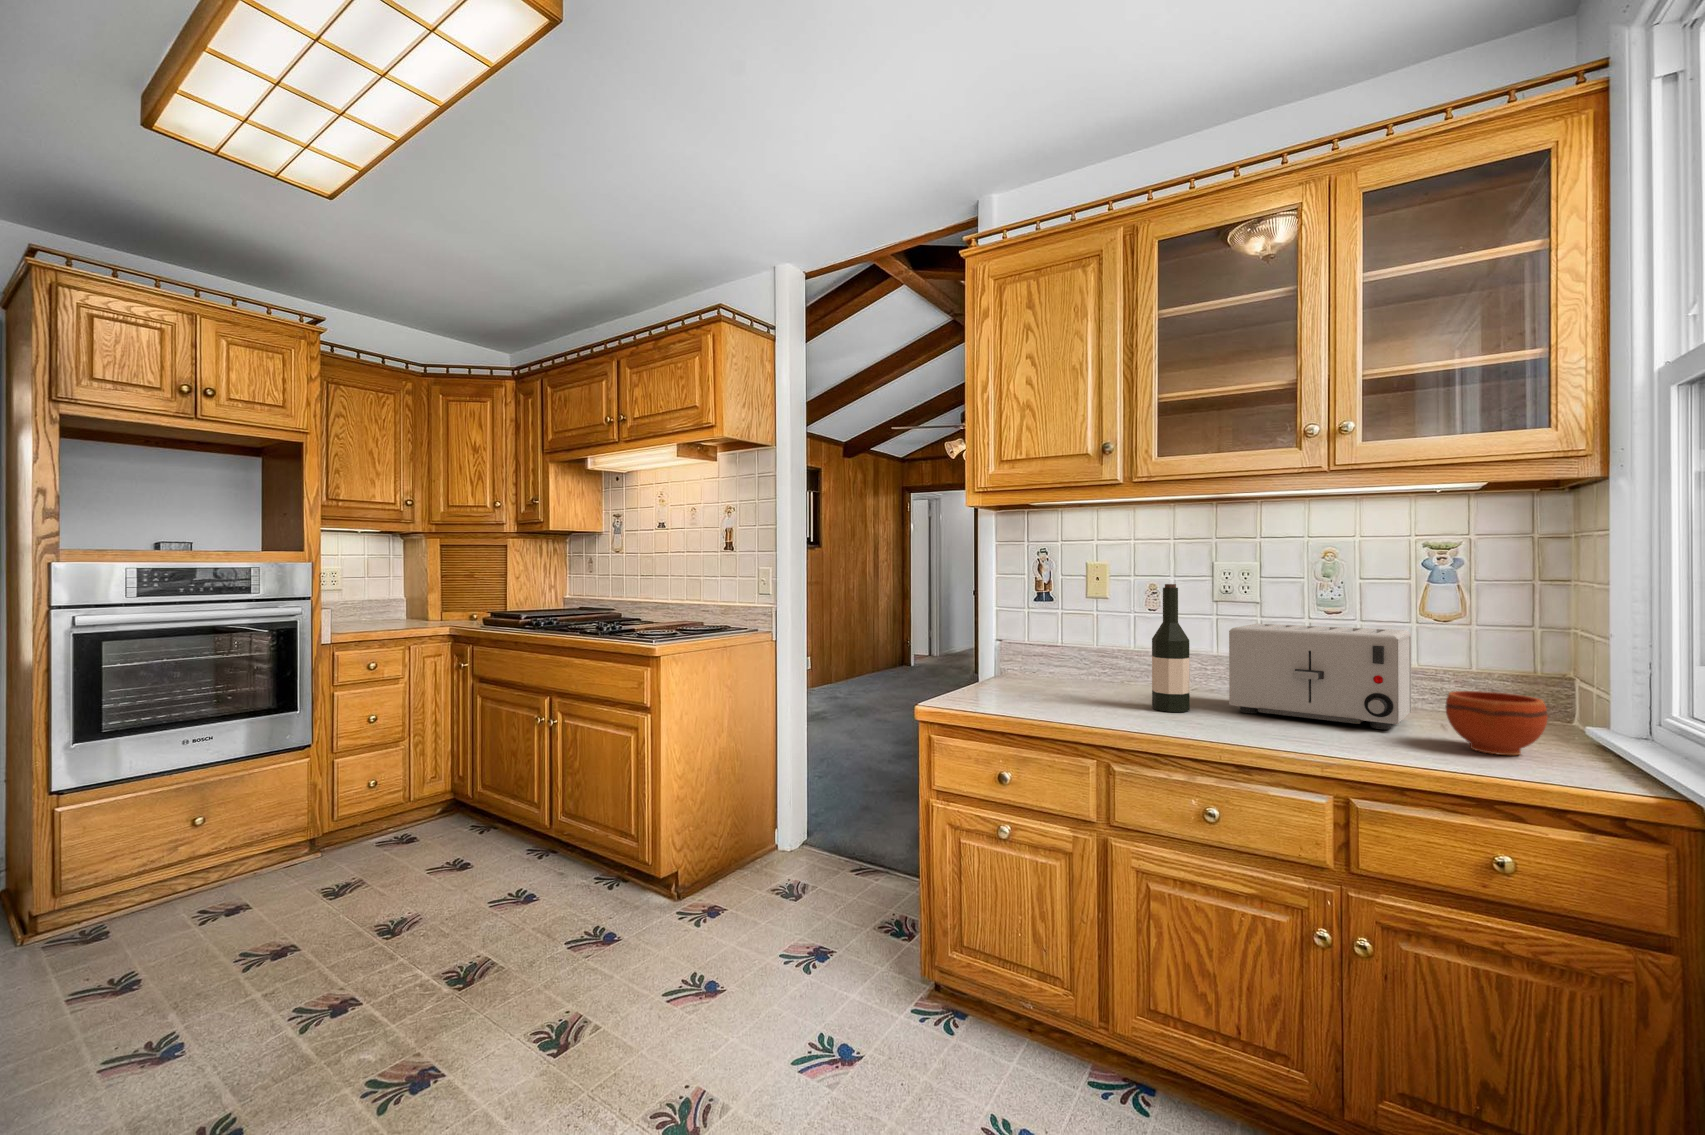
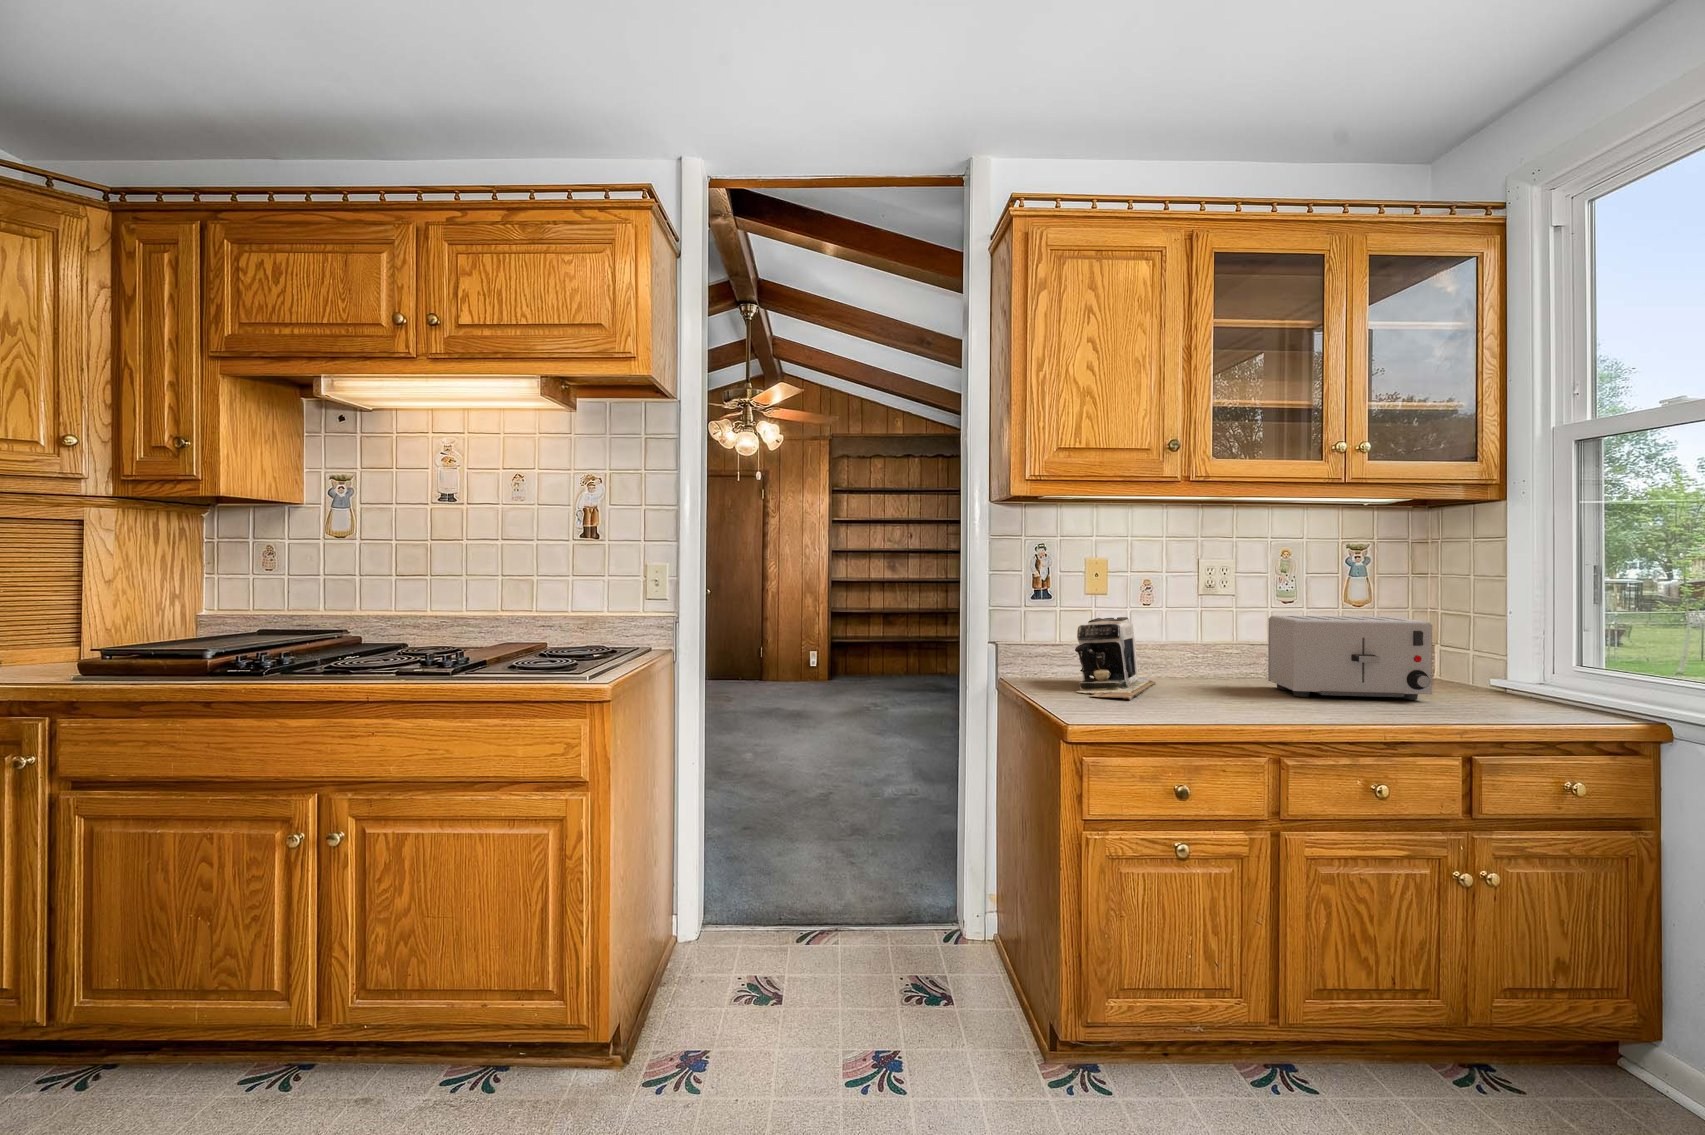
wine bottle: present [1152,584,1190,712] -> none [1235,581,1271,703]
coffee maker: none [1018,620,1138,696] -> present [1075,617,1156,700]
bowl: present [1445,691,1548,755] -> none [1475,663,1553,710]

